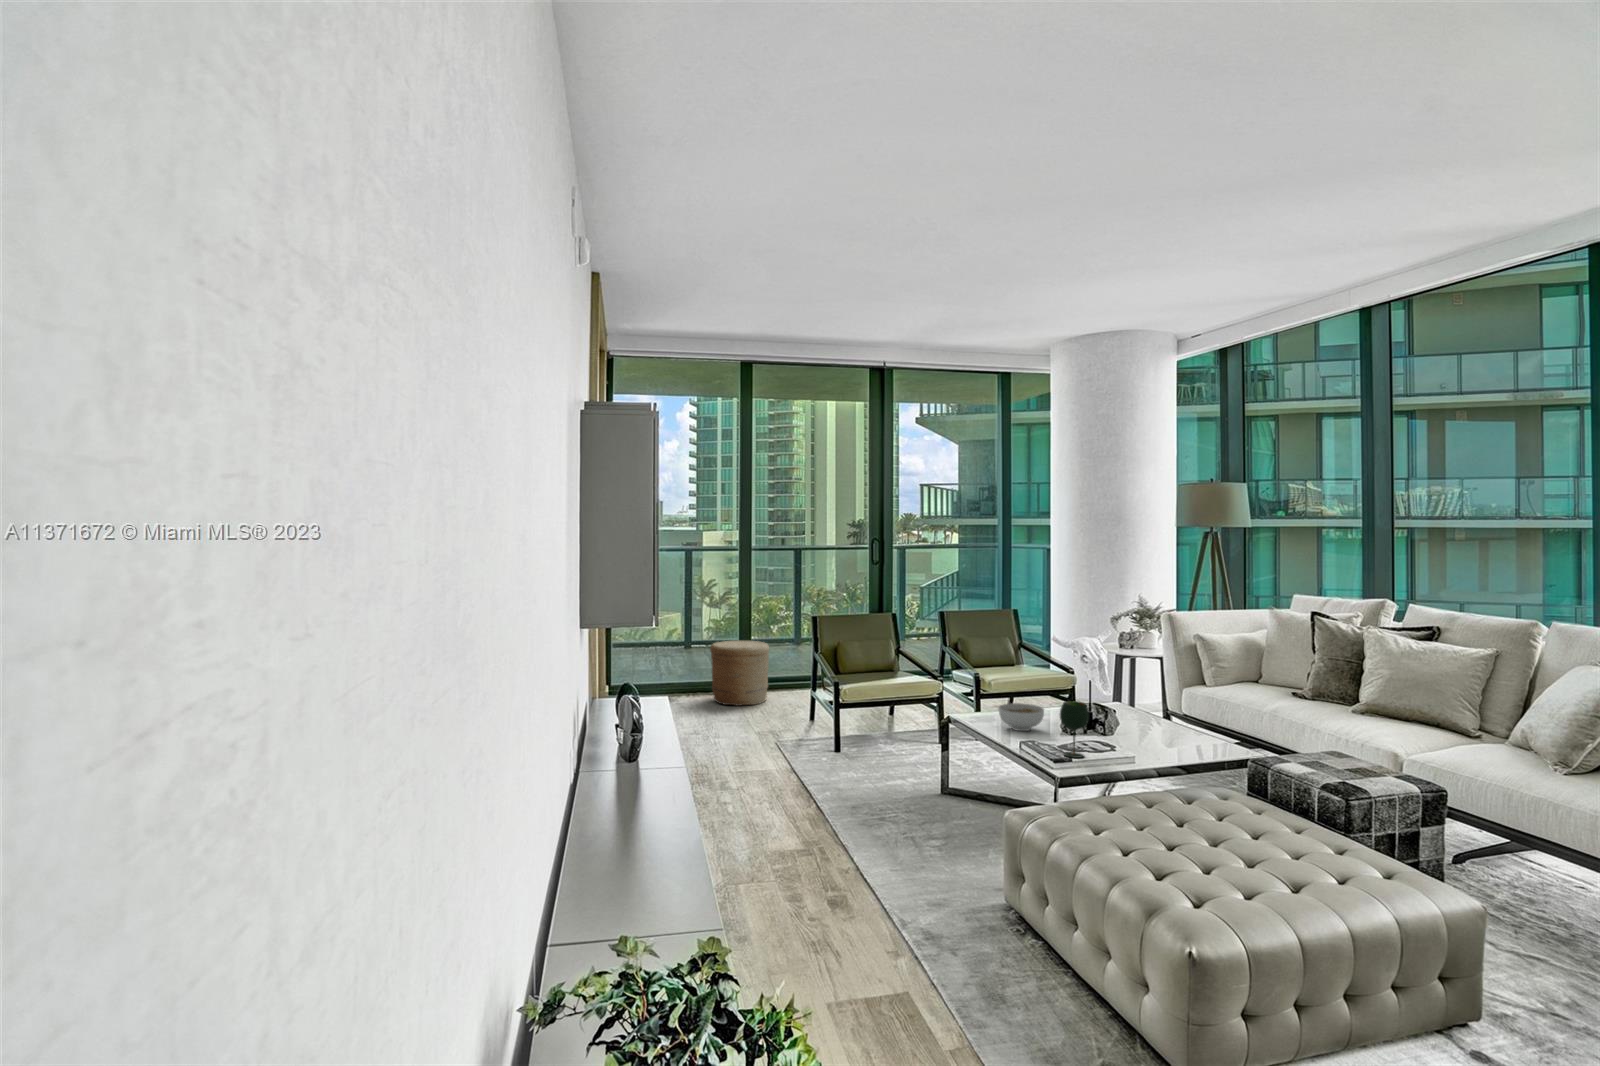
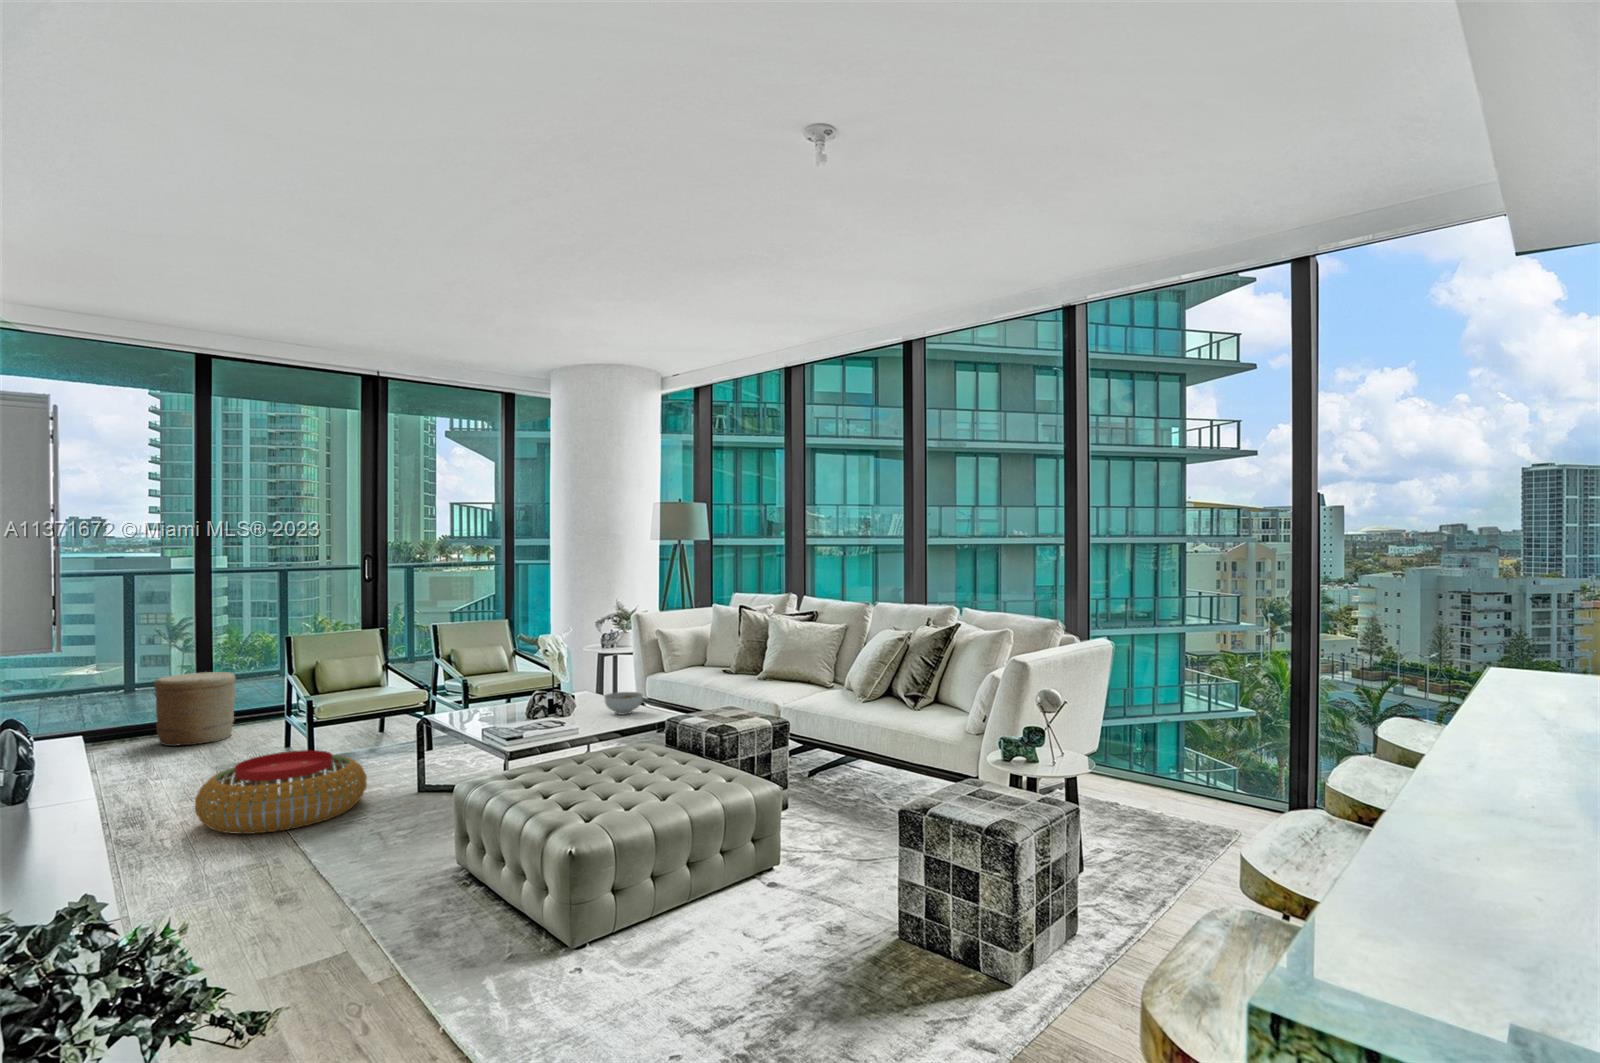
wine glass: present [1060,701,1089,758] -> none [521,689,547,738]
bowl: present [999,703,1044,731] -> present [604,692,643,715]
pouf: none [751,732,894,814] -> present [195,750,367,834]

